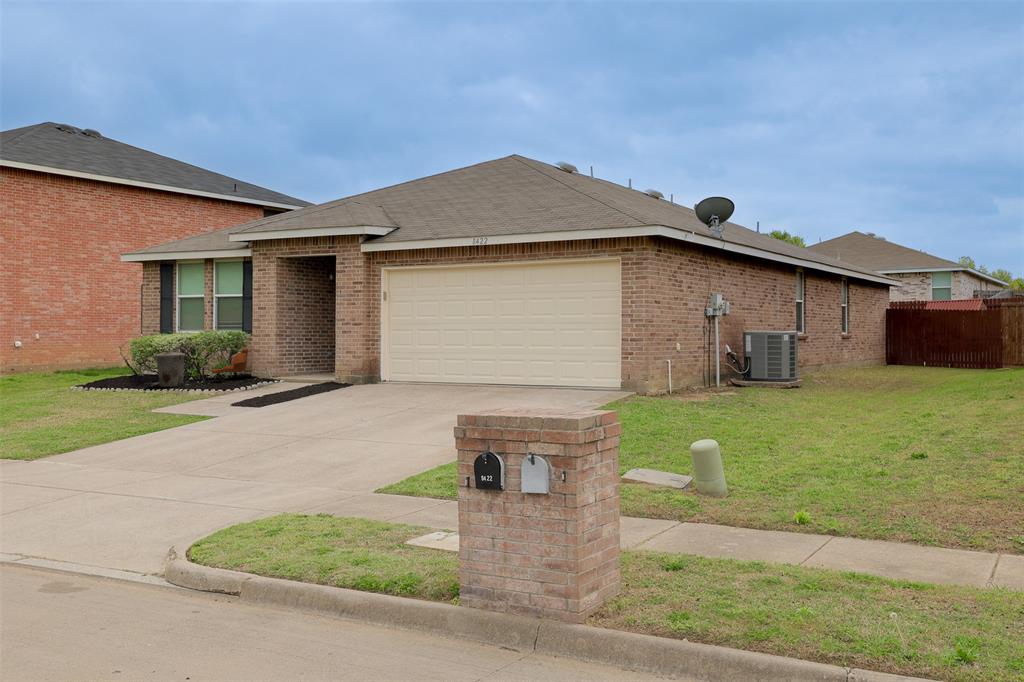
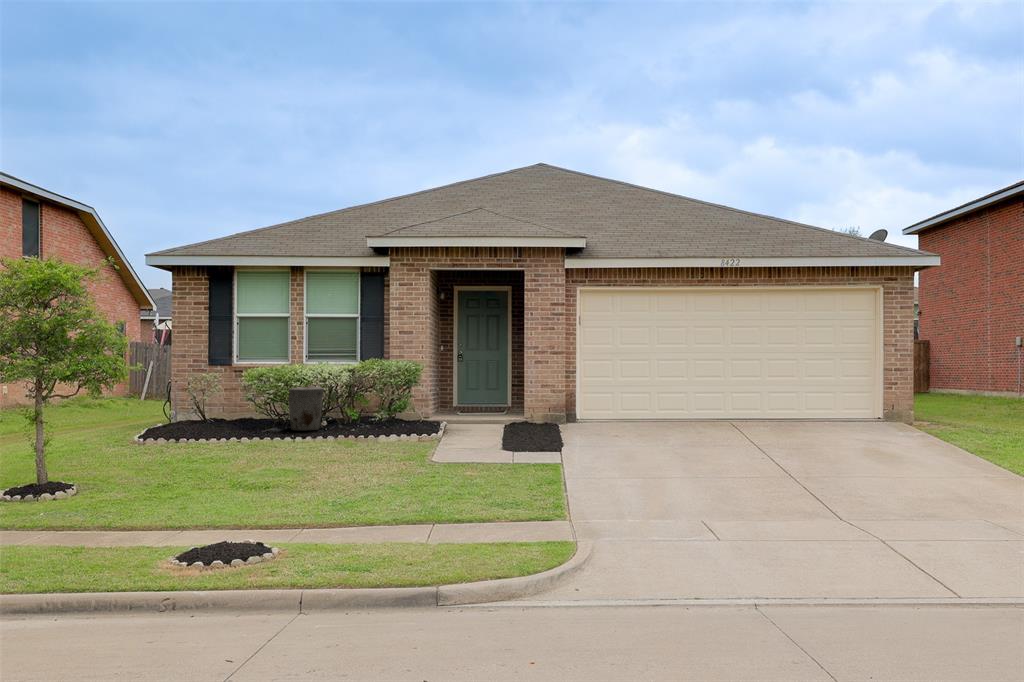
lounge chair: present [211,348,248,381] -> none [346,380,380,423]

